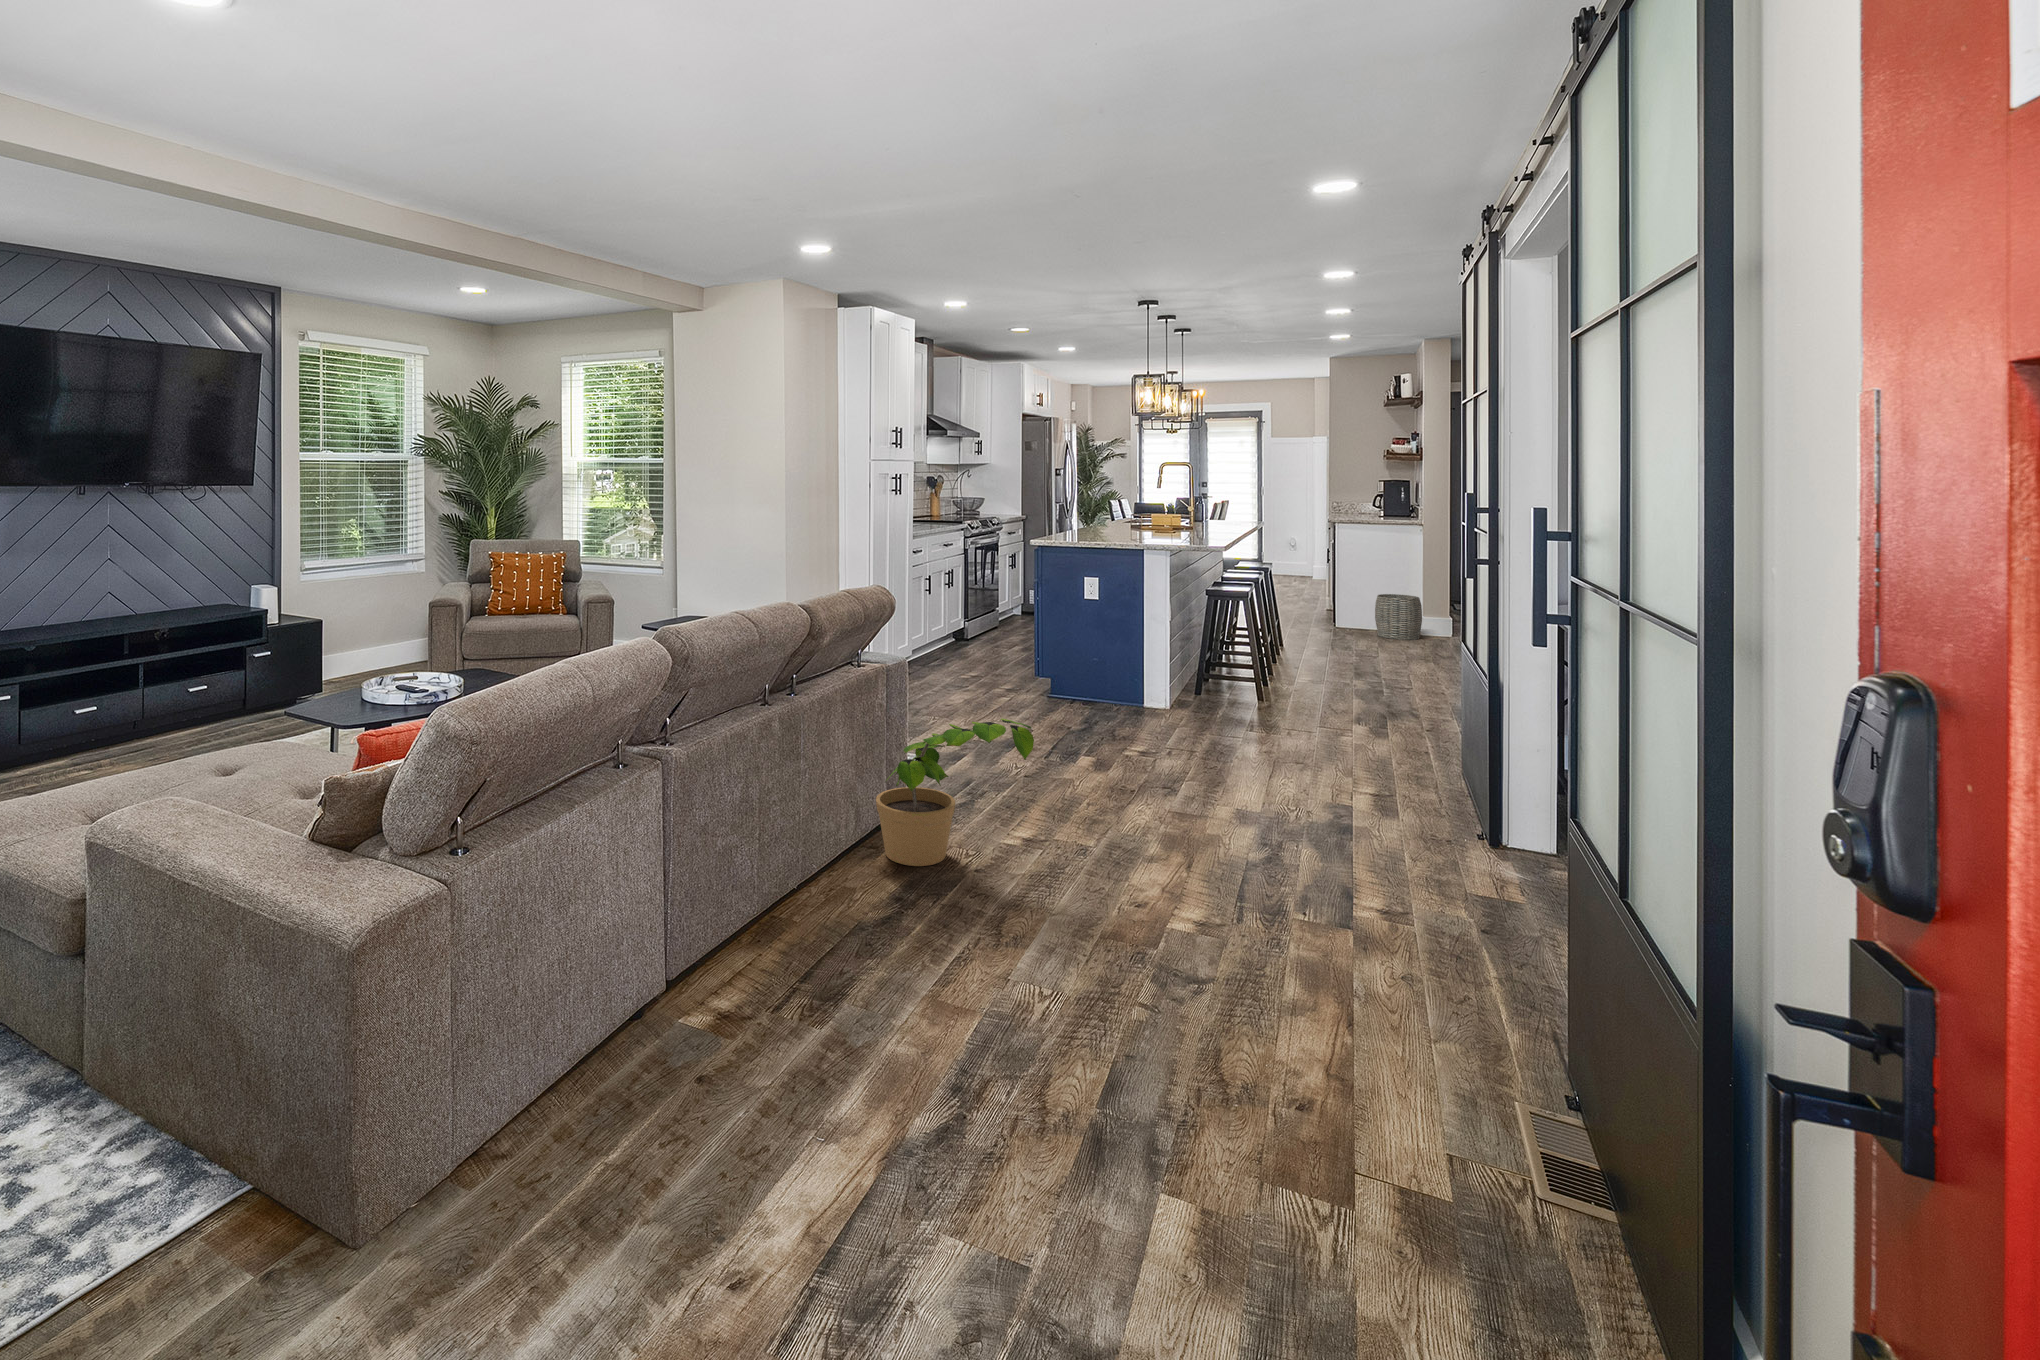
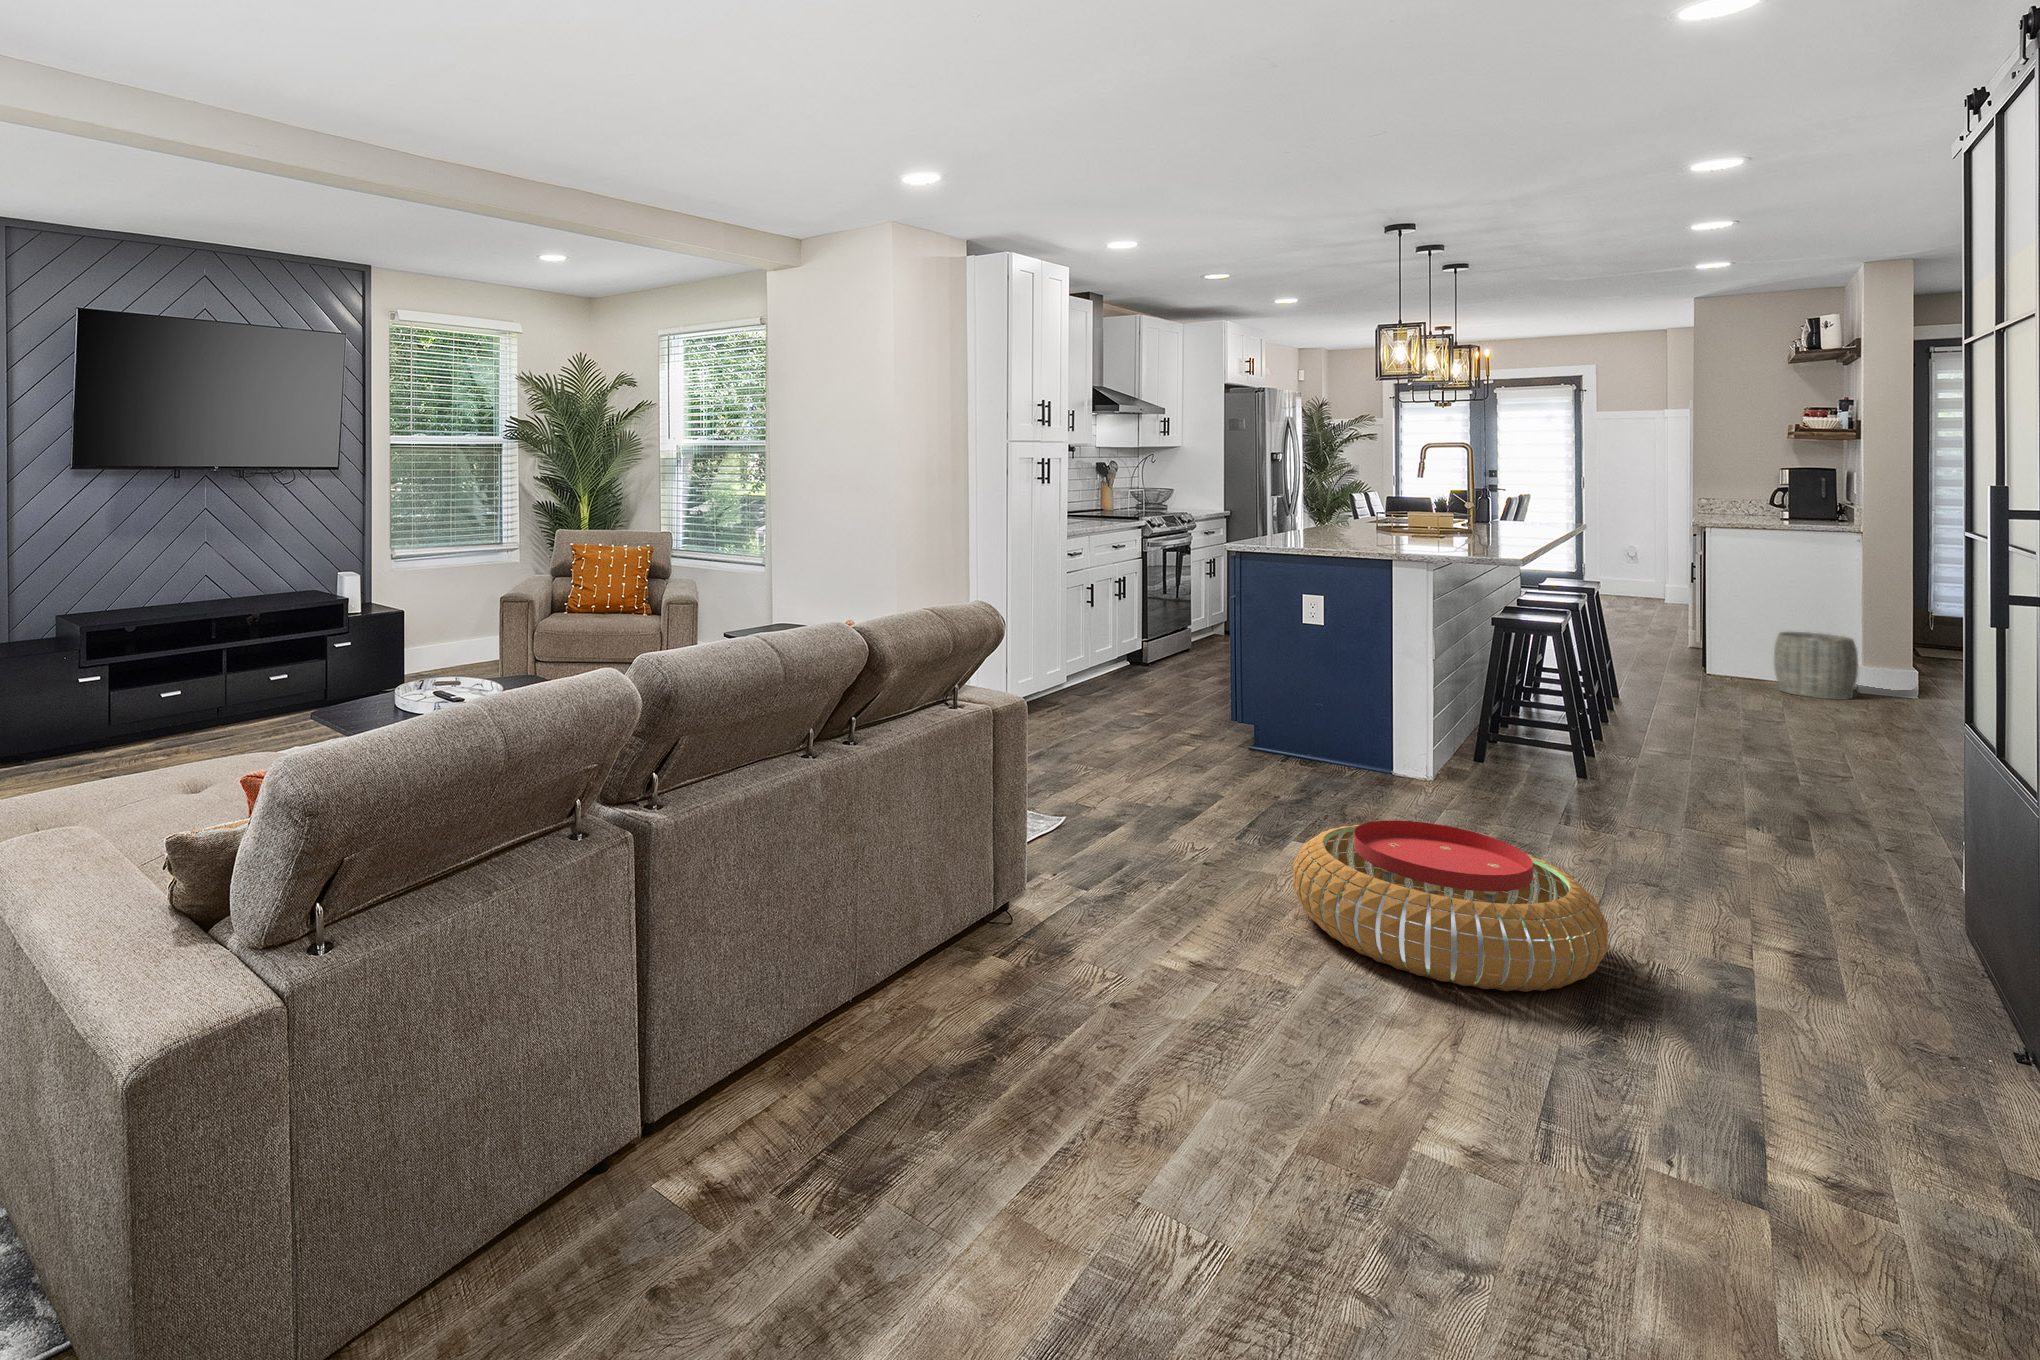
potted plant: present [876,719,1034,866] -> none [975,796,1201,988]
pouf: none [1086,731,1275,834] -> present [1293,820,1608,992]

